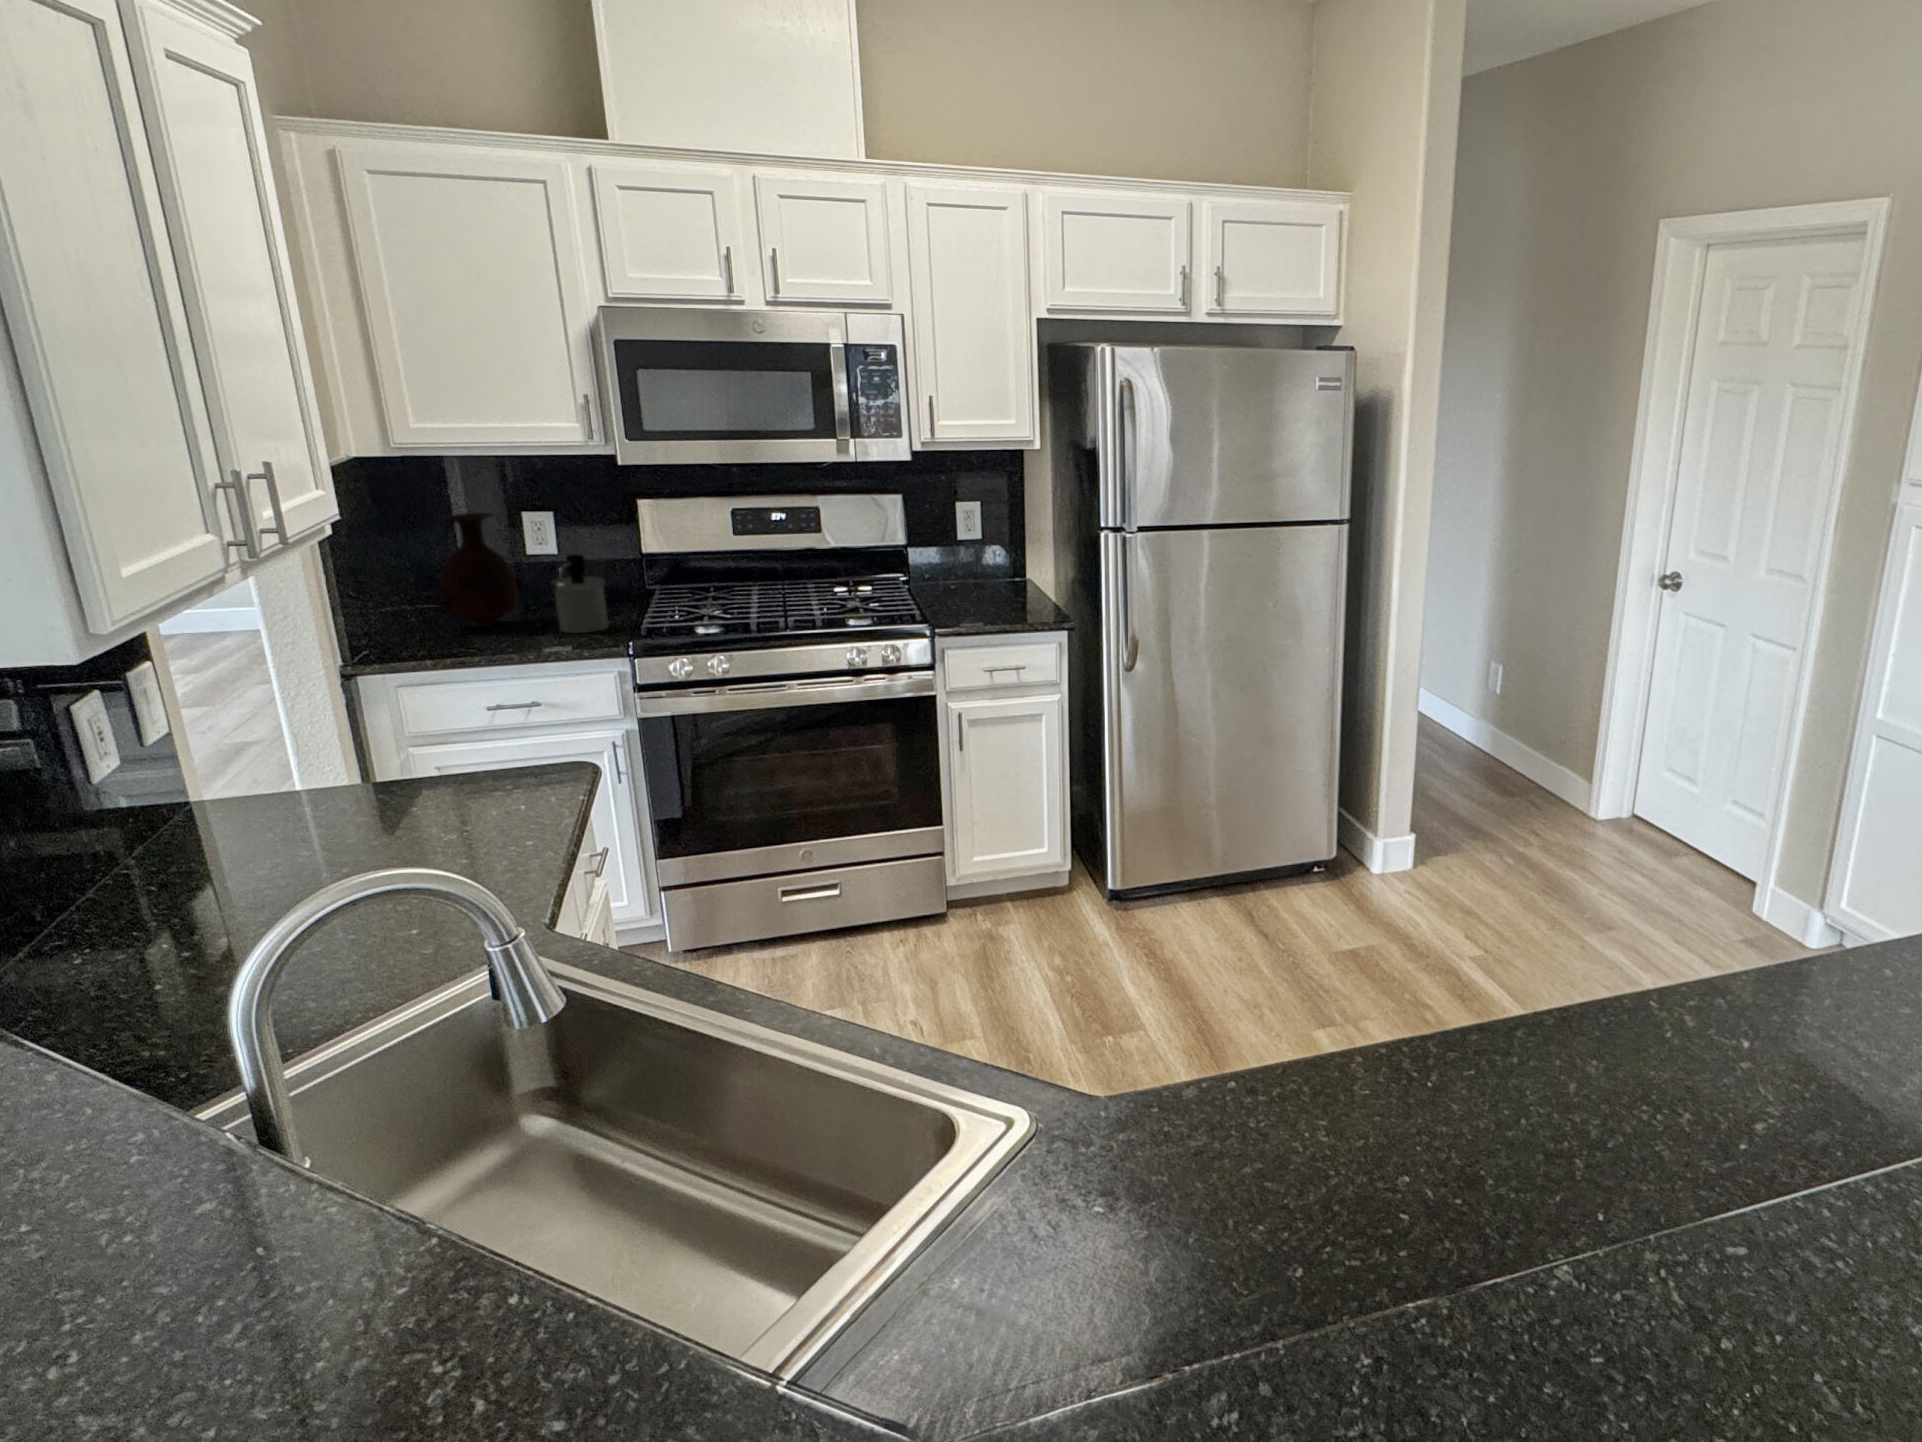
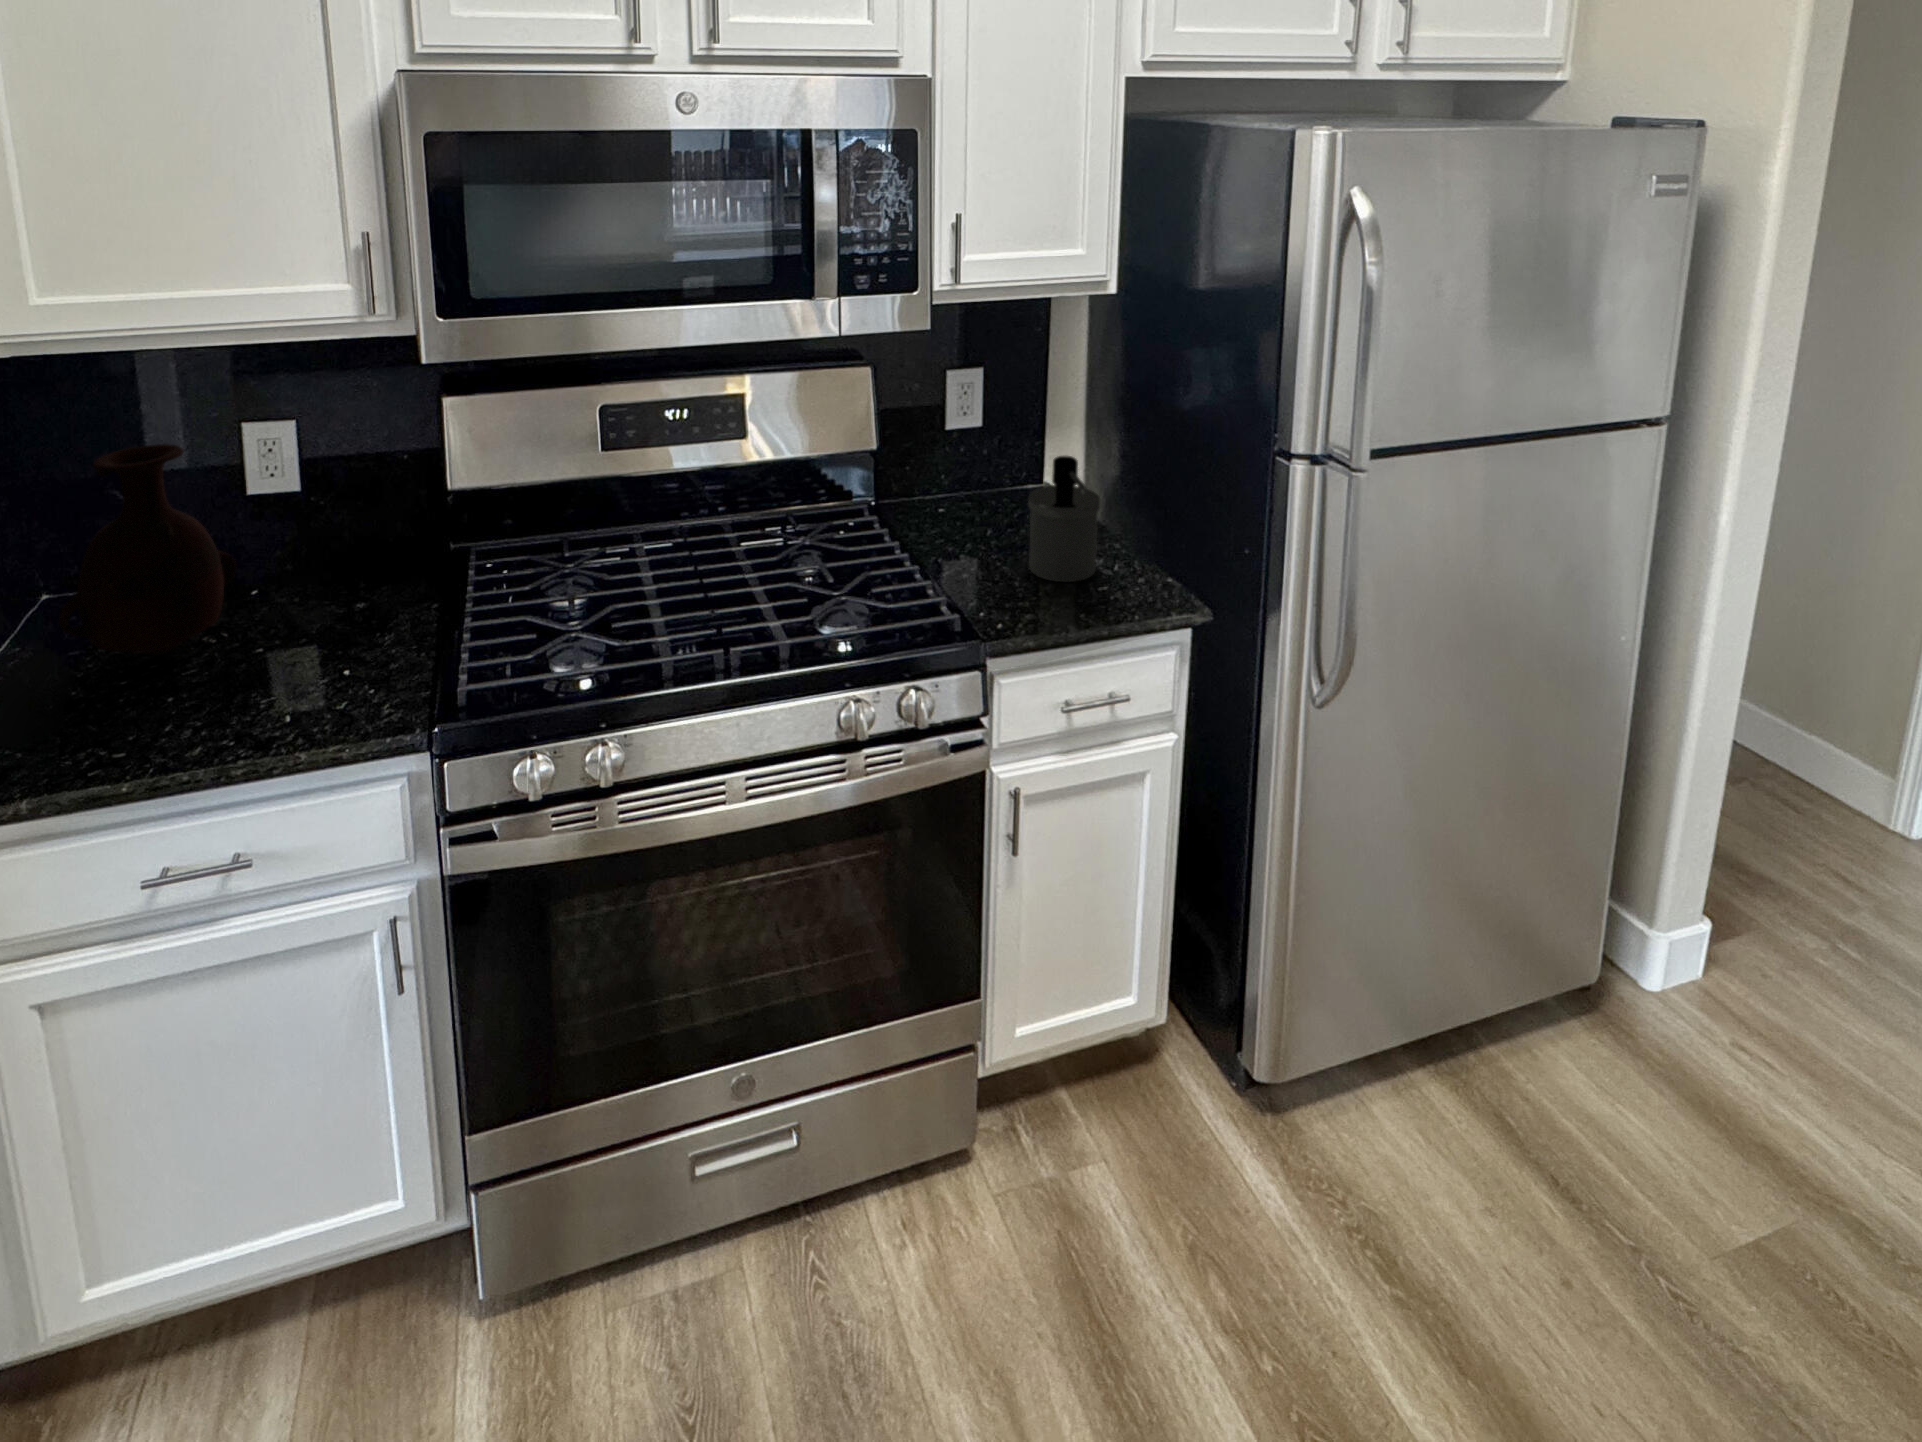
soap dispenser: present [552,554,608,633] -> present [1028,456,1101,582]

